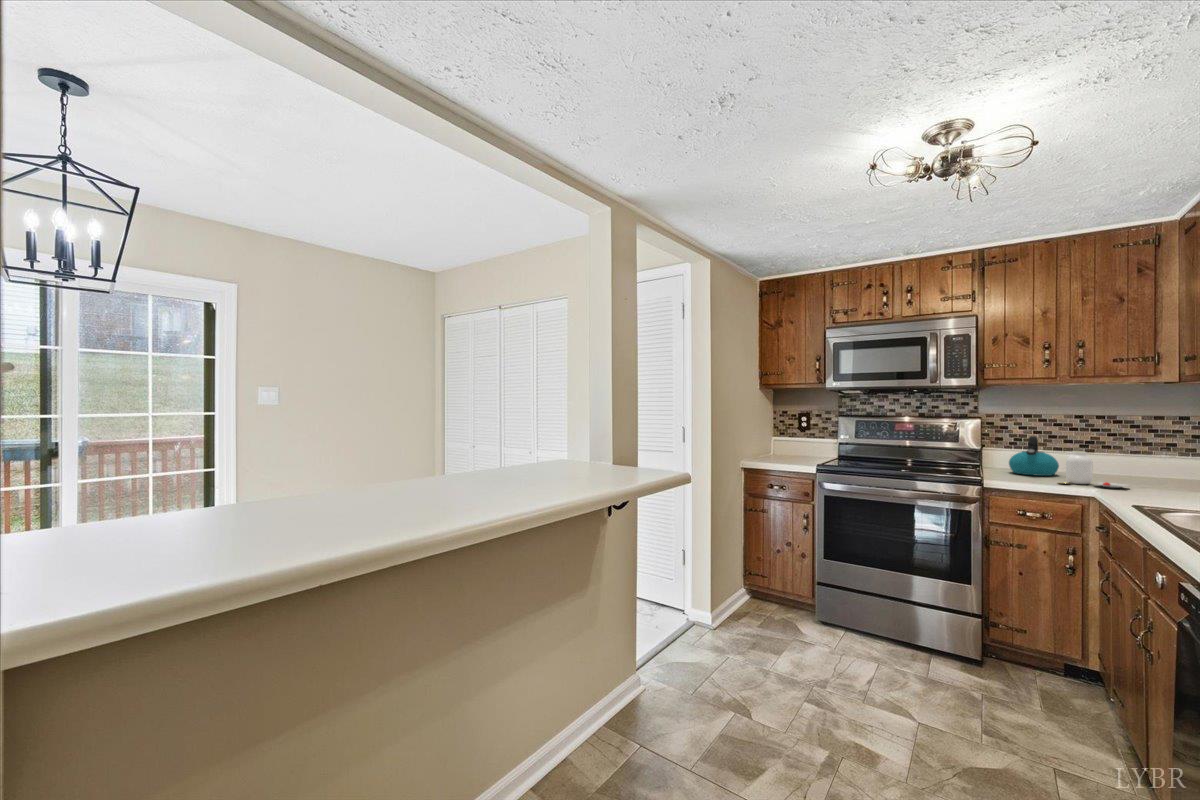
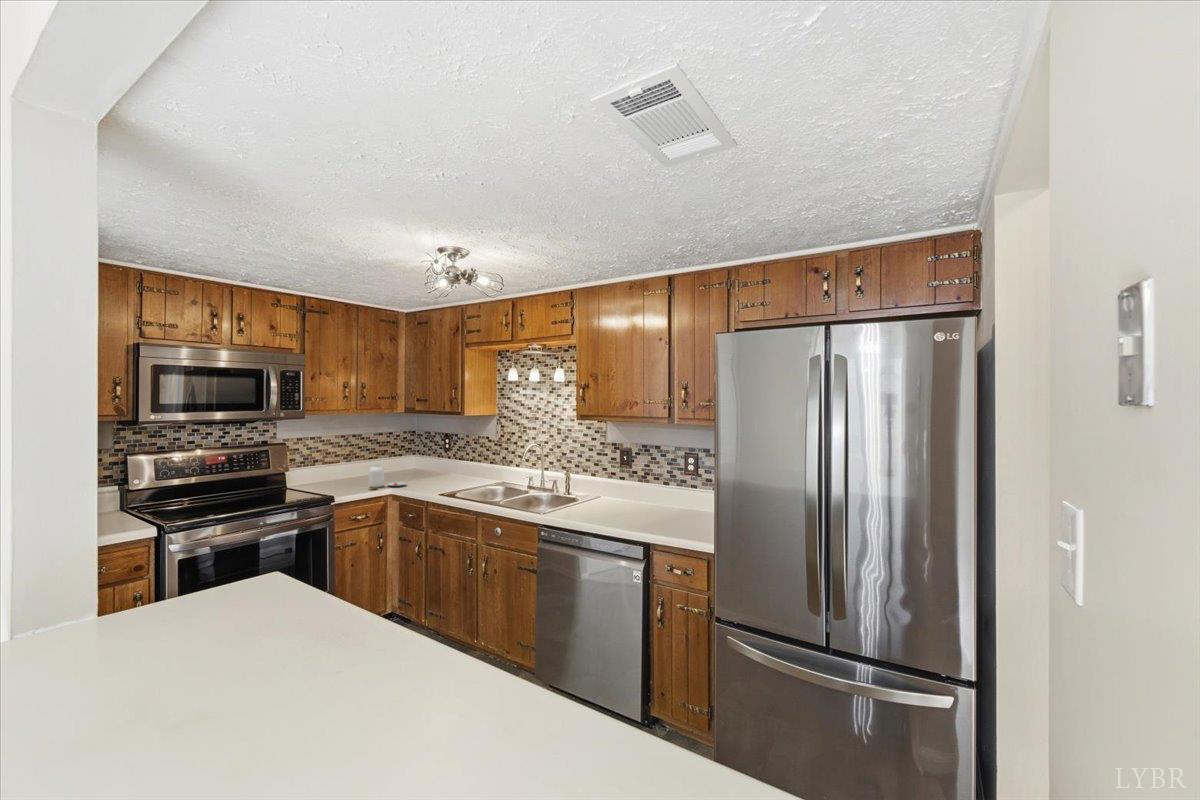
kettle: present [1009,436,1059,476] -> none [313,455,348,487]

